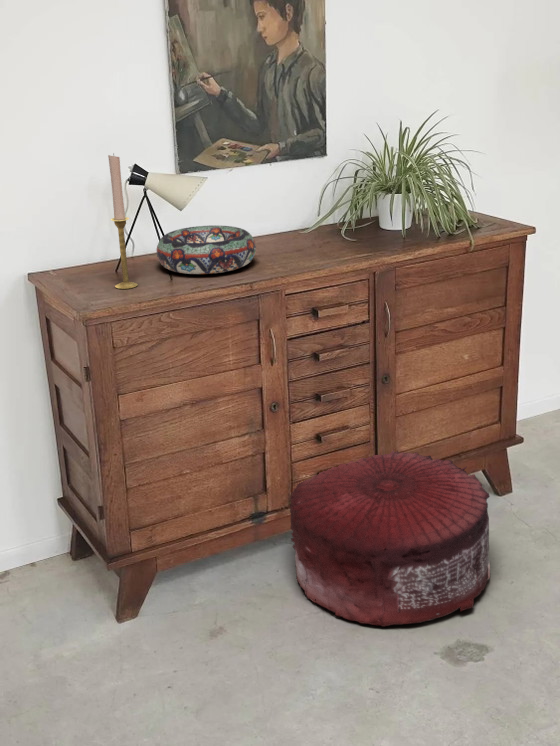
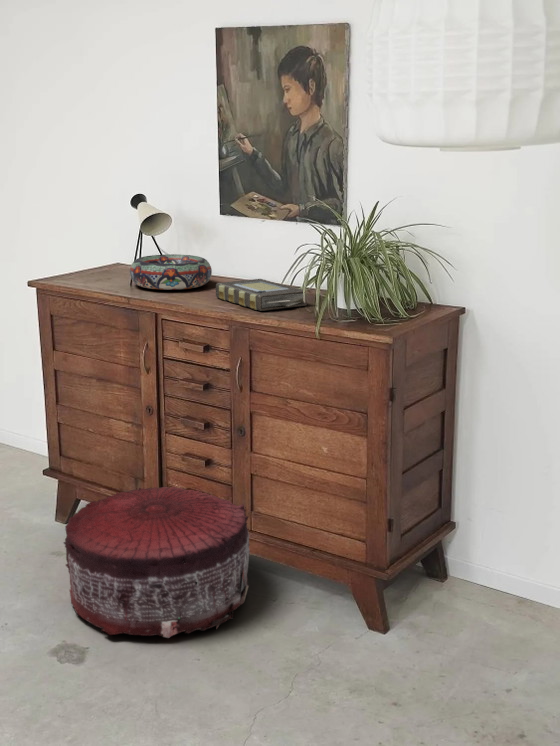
candlestick: present [108,155,138,289] -> none [97,179,114,280]
book: none [287,222,389,256] -> present [216,279,307,311]

